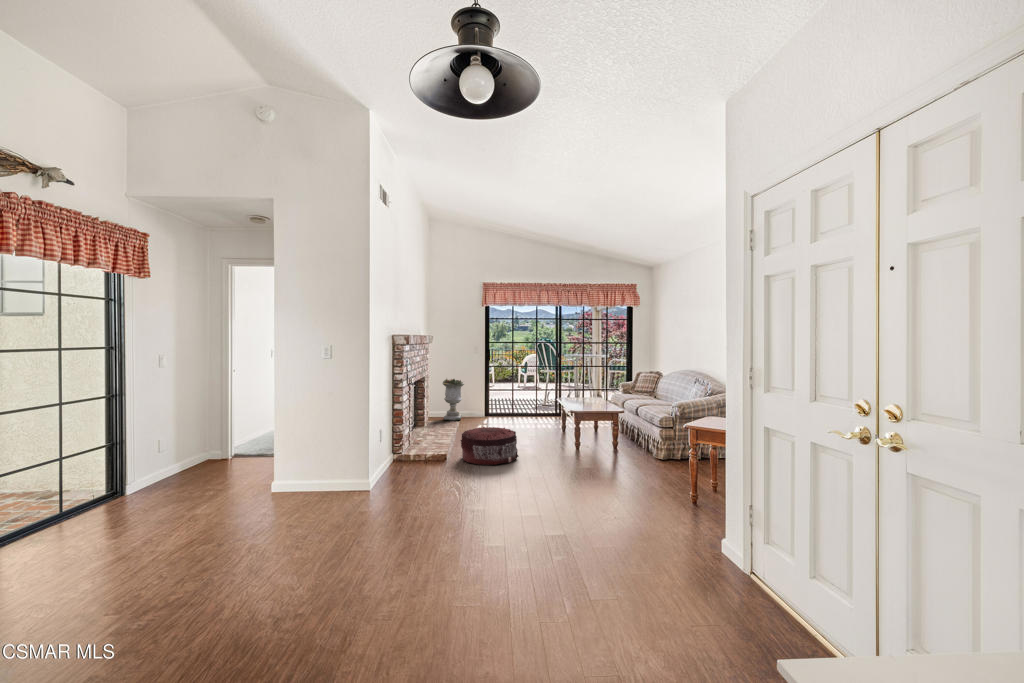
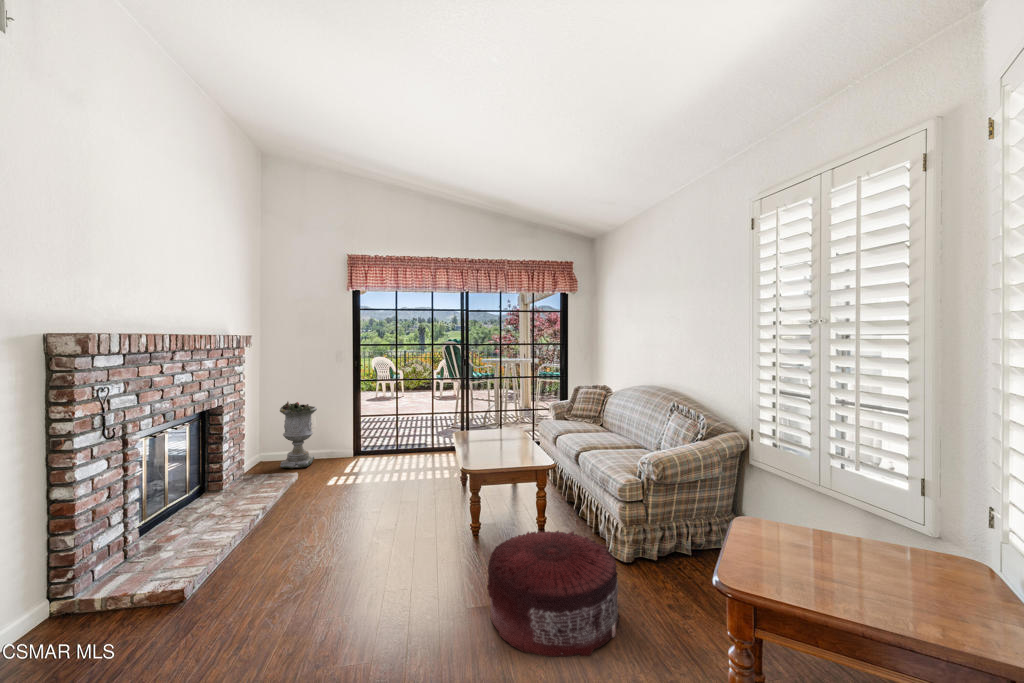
pouf: present [461,427,519,465] -> present [487,531,619,657]

